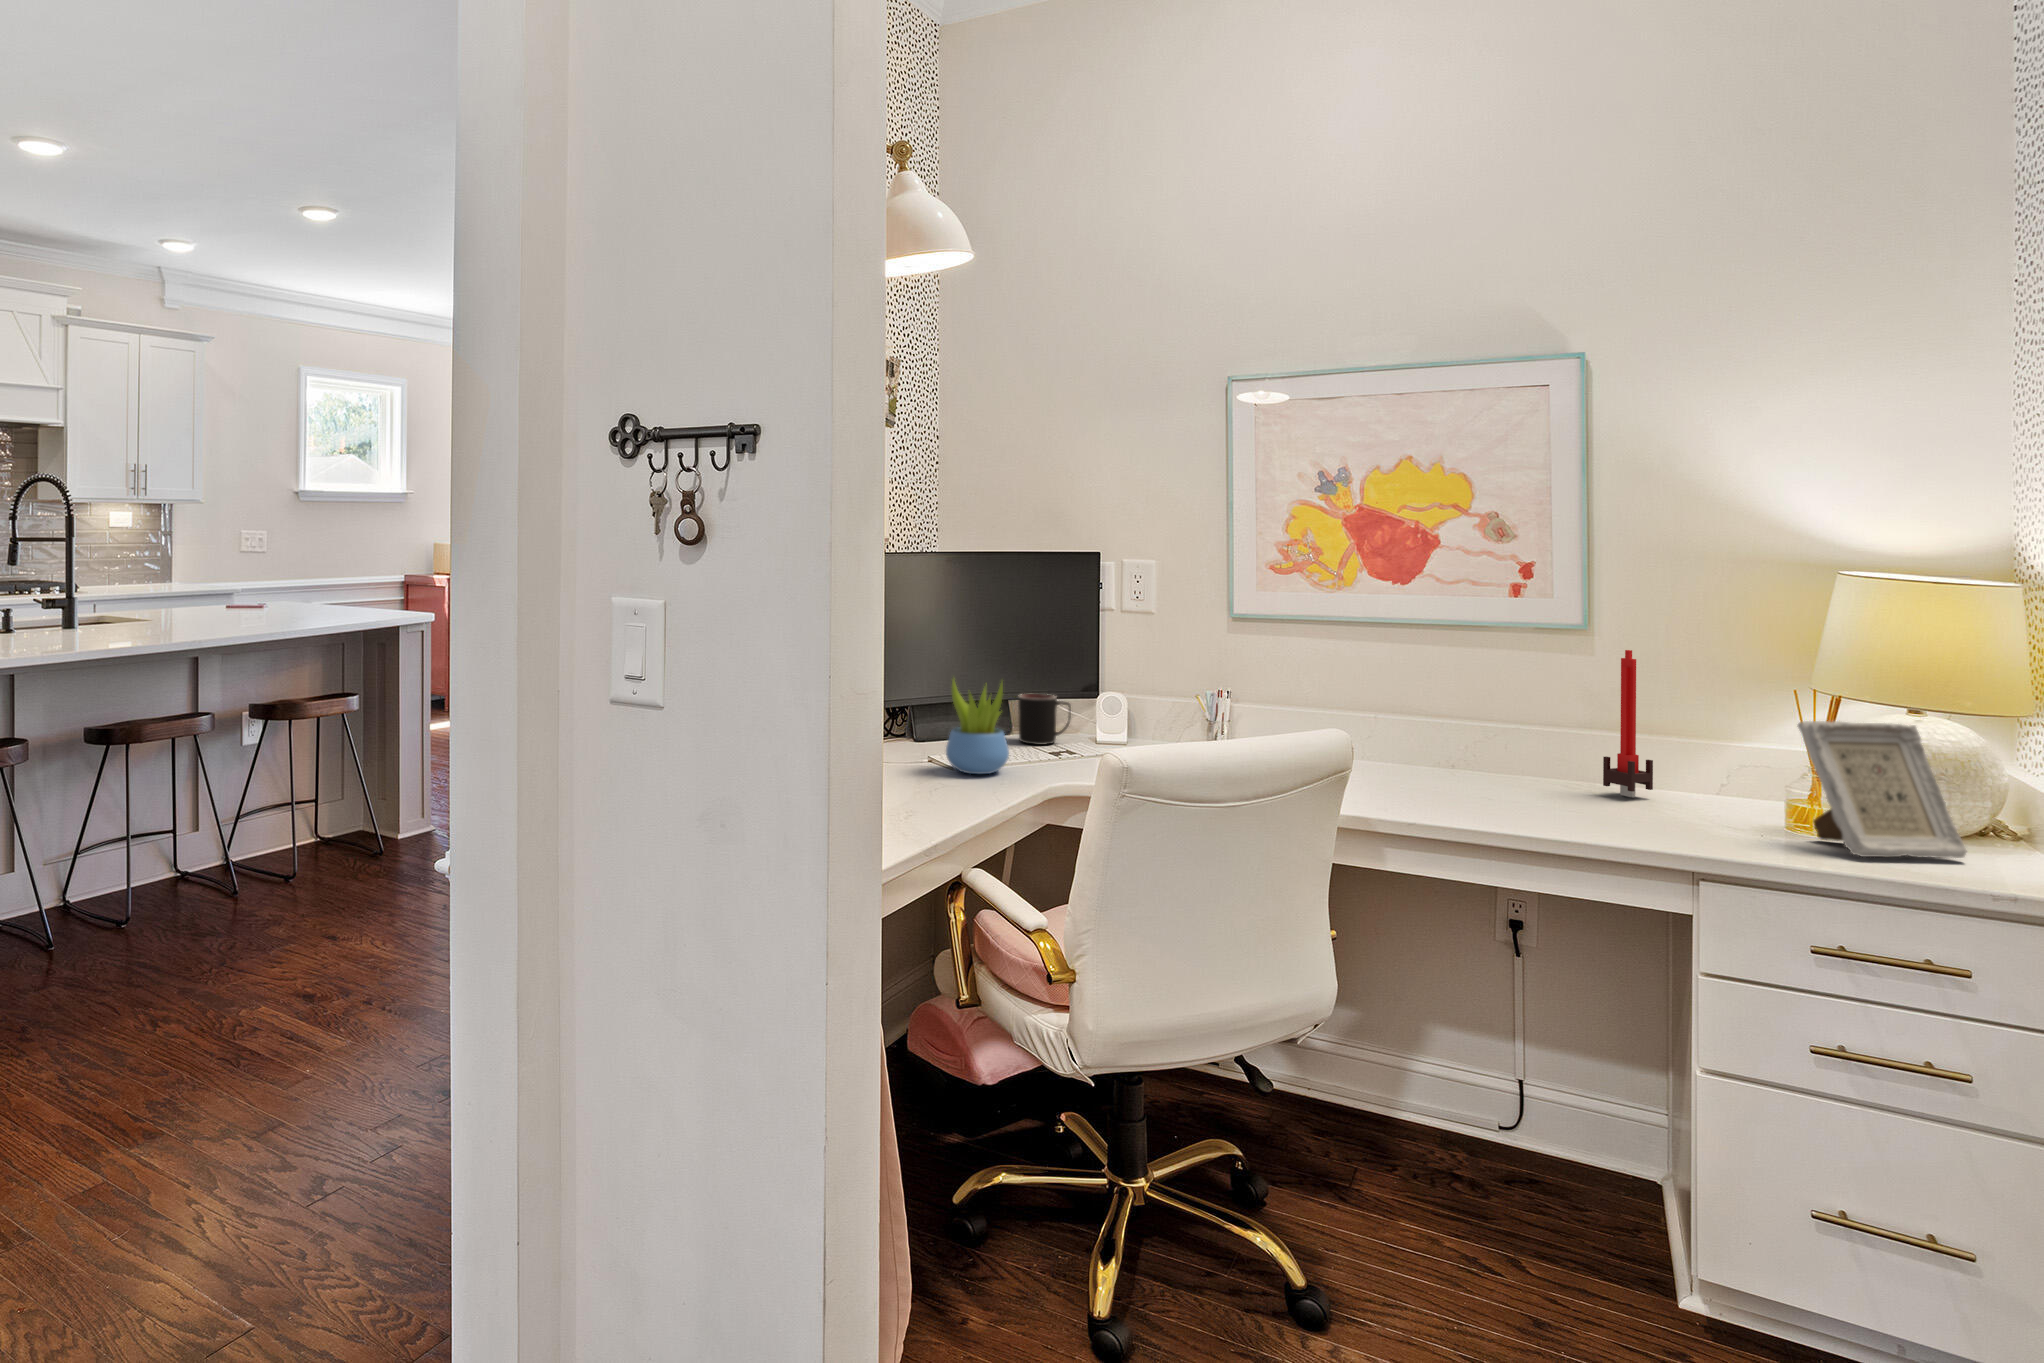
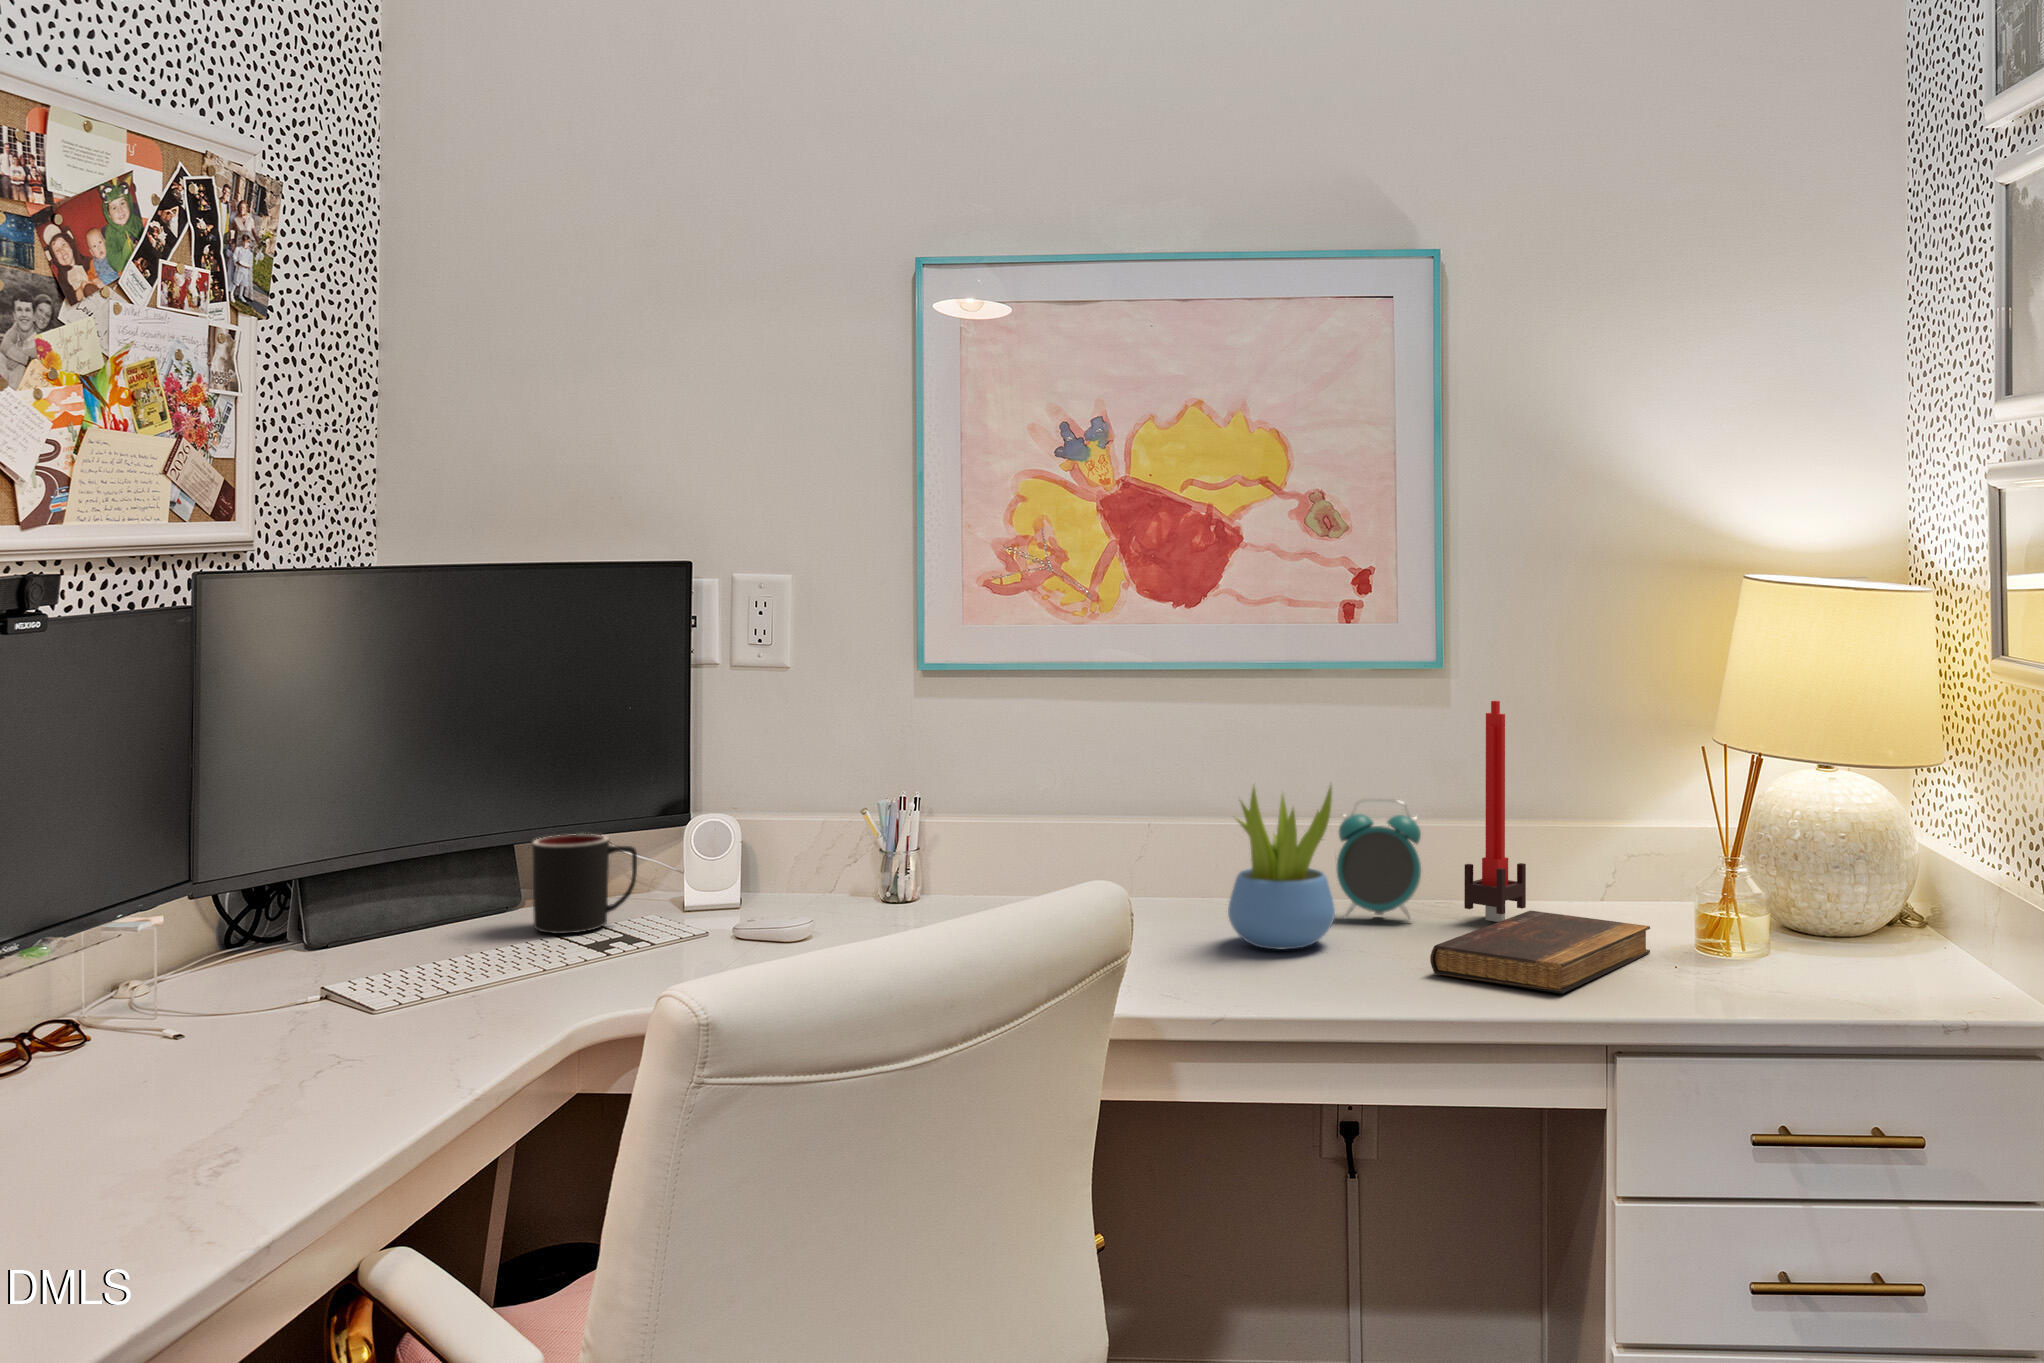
succulent plant: present [946,679,1009,774] -> present [1228,786,1335,949]
alarm clock: none [1506,709,1570,790] -> present [1337,799,1421,921]
picture frame: present [1798,721,1967,858] -> none [1710,788,1897,985]
book: none [1567,790,1749,840] -> present [1430,910,1650,994]

